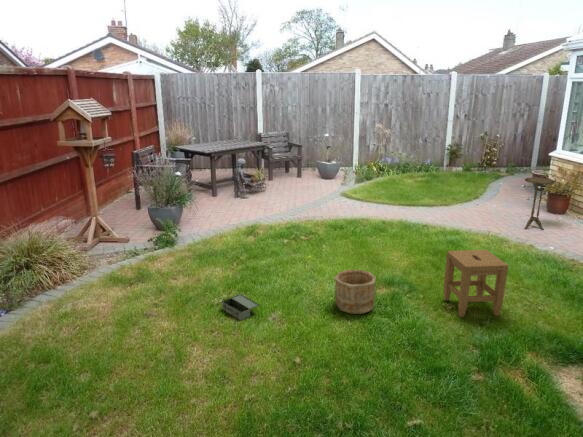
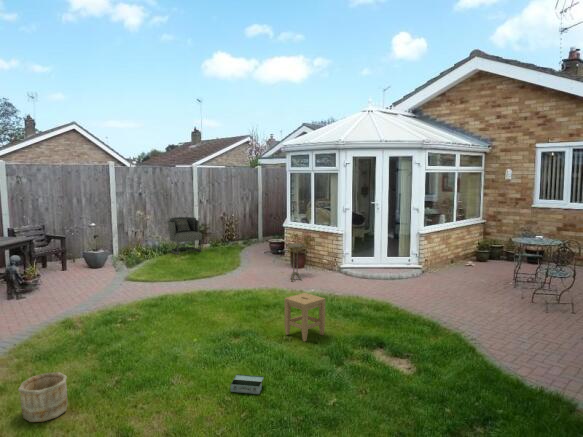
armchair: none [413,133,449,176] -> present [168,217,202,255]
wooden bucket: present [334,270,376,314] -> present [18,372,67,422]
toolbox: present [222,294,259,320] -> present [231,374,264,394]

